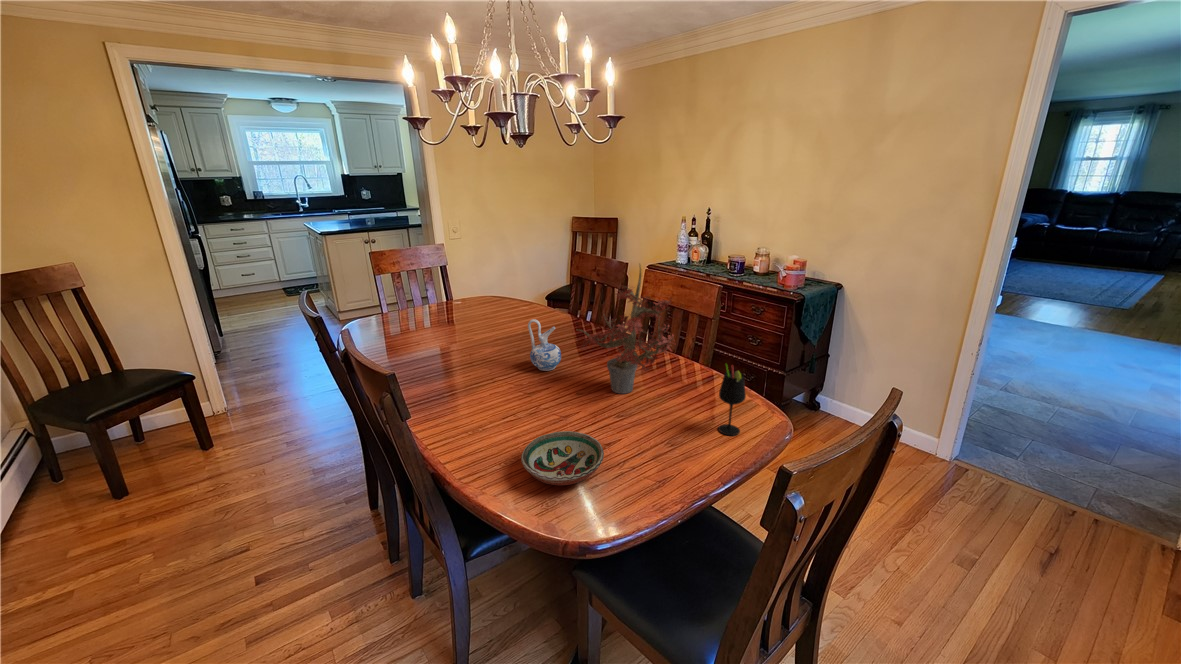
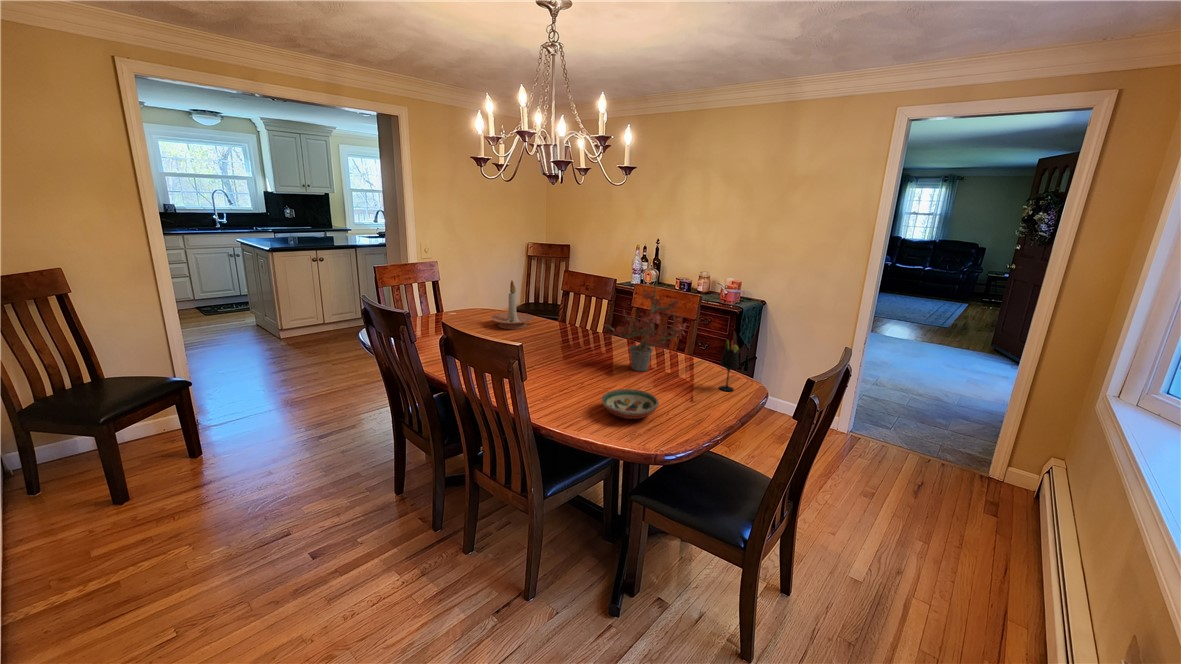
candle holder: none [479,267,530,325] -> present [491,281,534,329]
ceramic pitcher: present [528,319,561,371] -> none [561,318,585,359]

